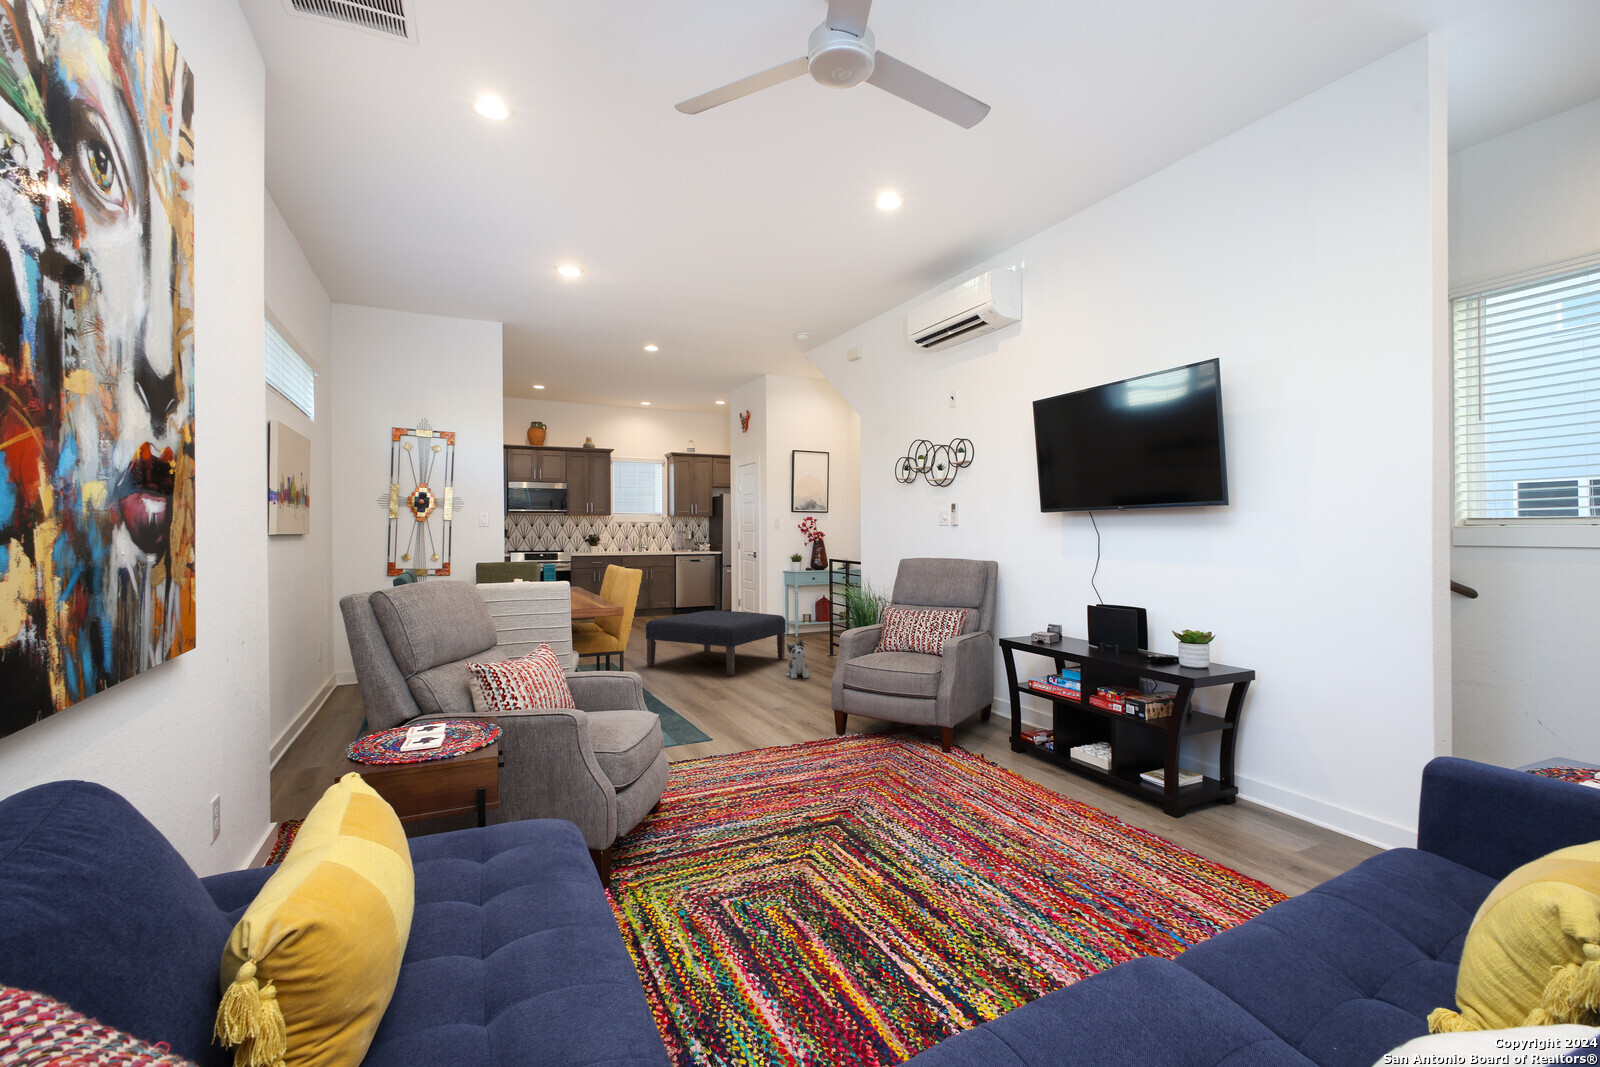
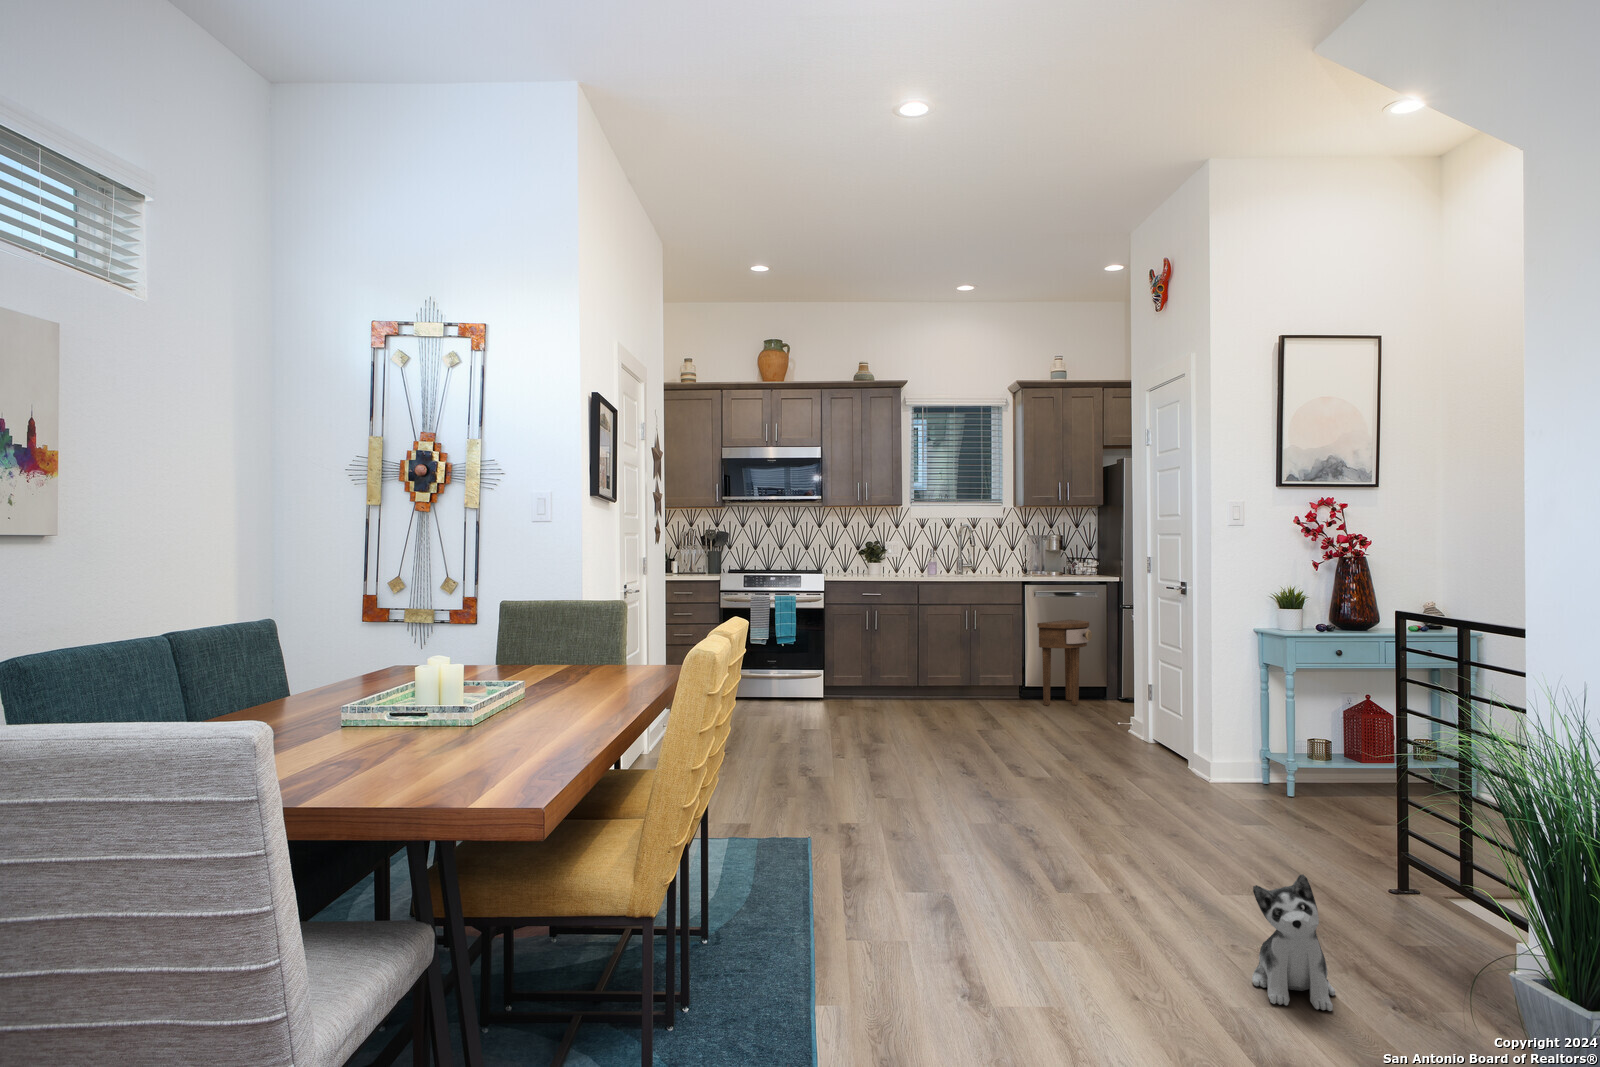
side table: none [685,573,710,615] -> present [1037,620,1092,705]
ottoman: present [646,611,786,676] -> none [871,727,1255,950]

